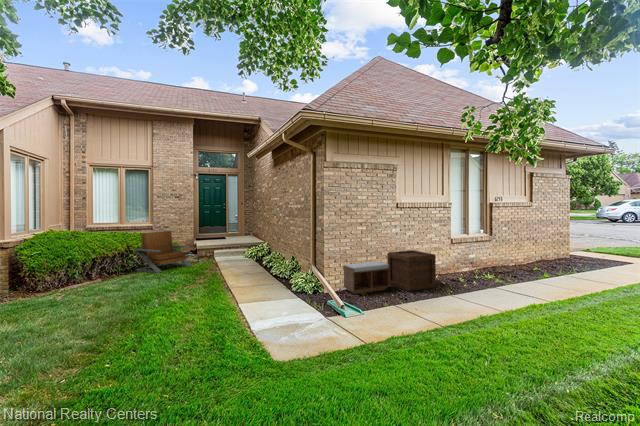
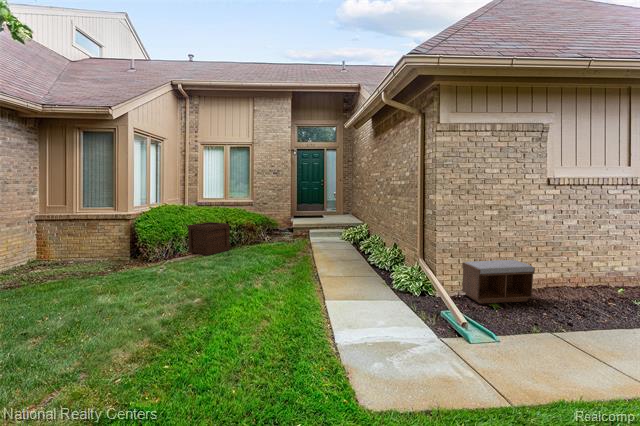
lounge chair: present [134,231,191,273] -> none [233,208,286,251]
wooden crate: present [387,250,436,291] -> present [188,222,230,255]

